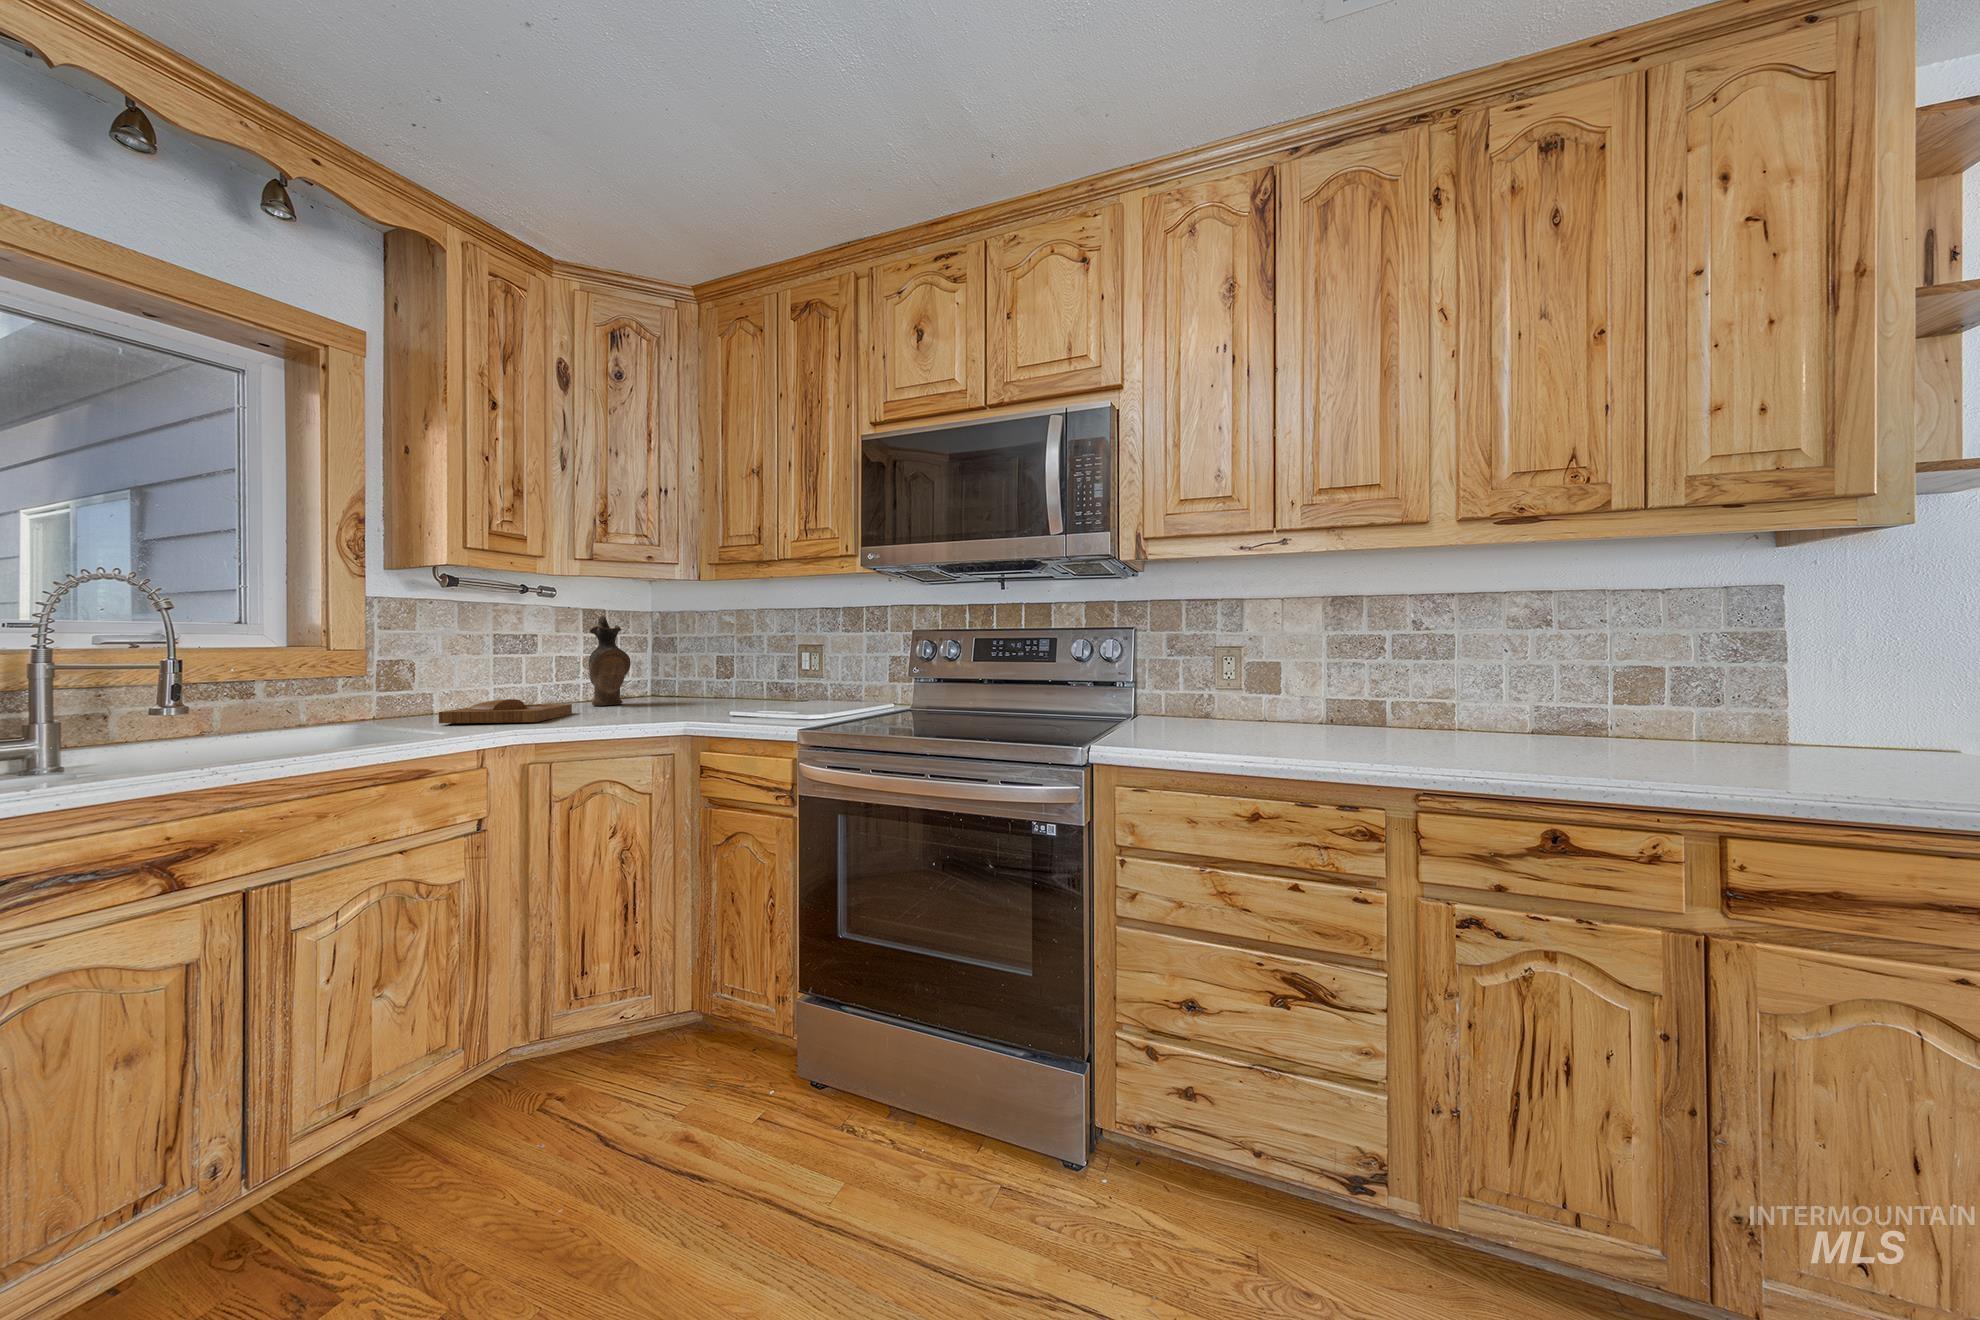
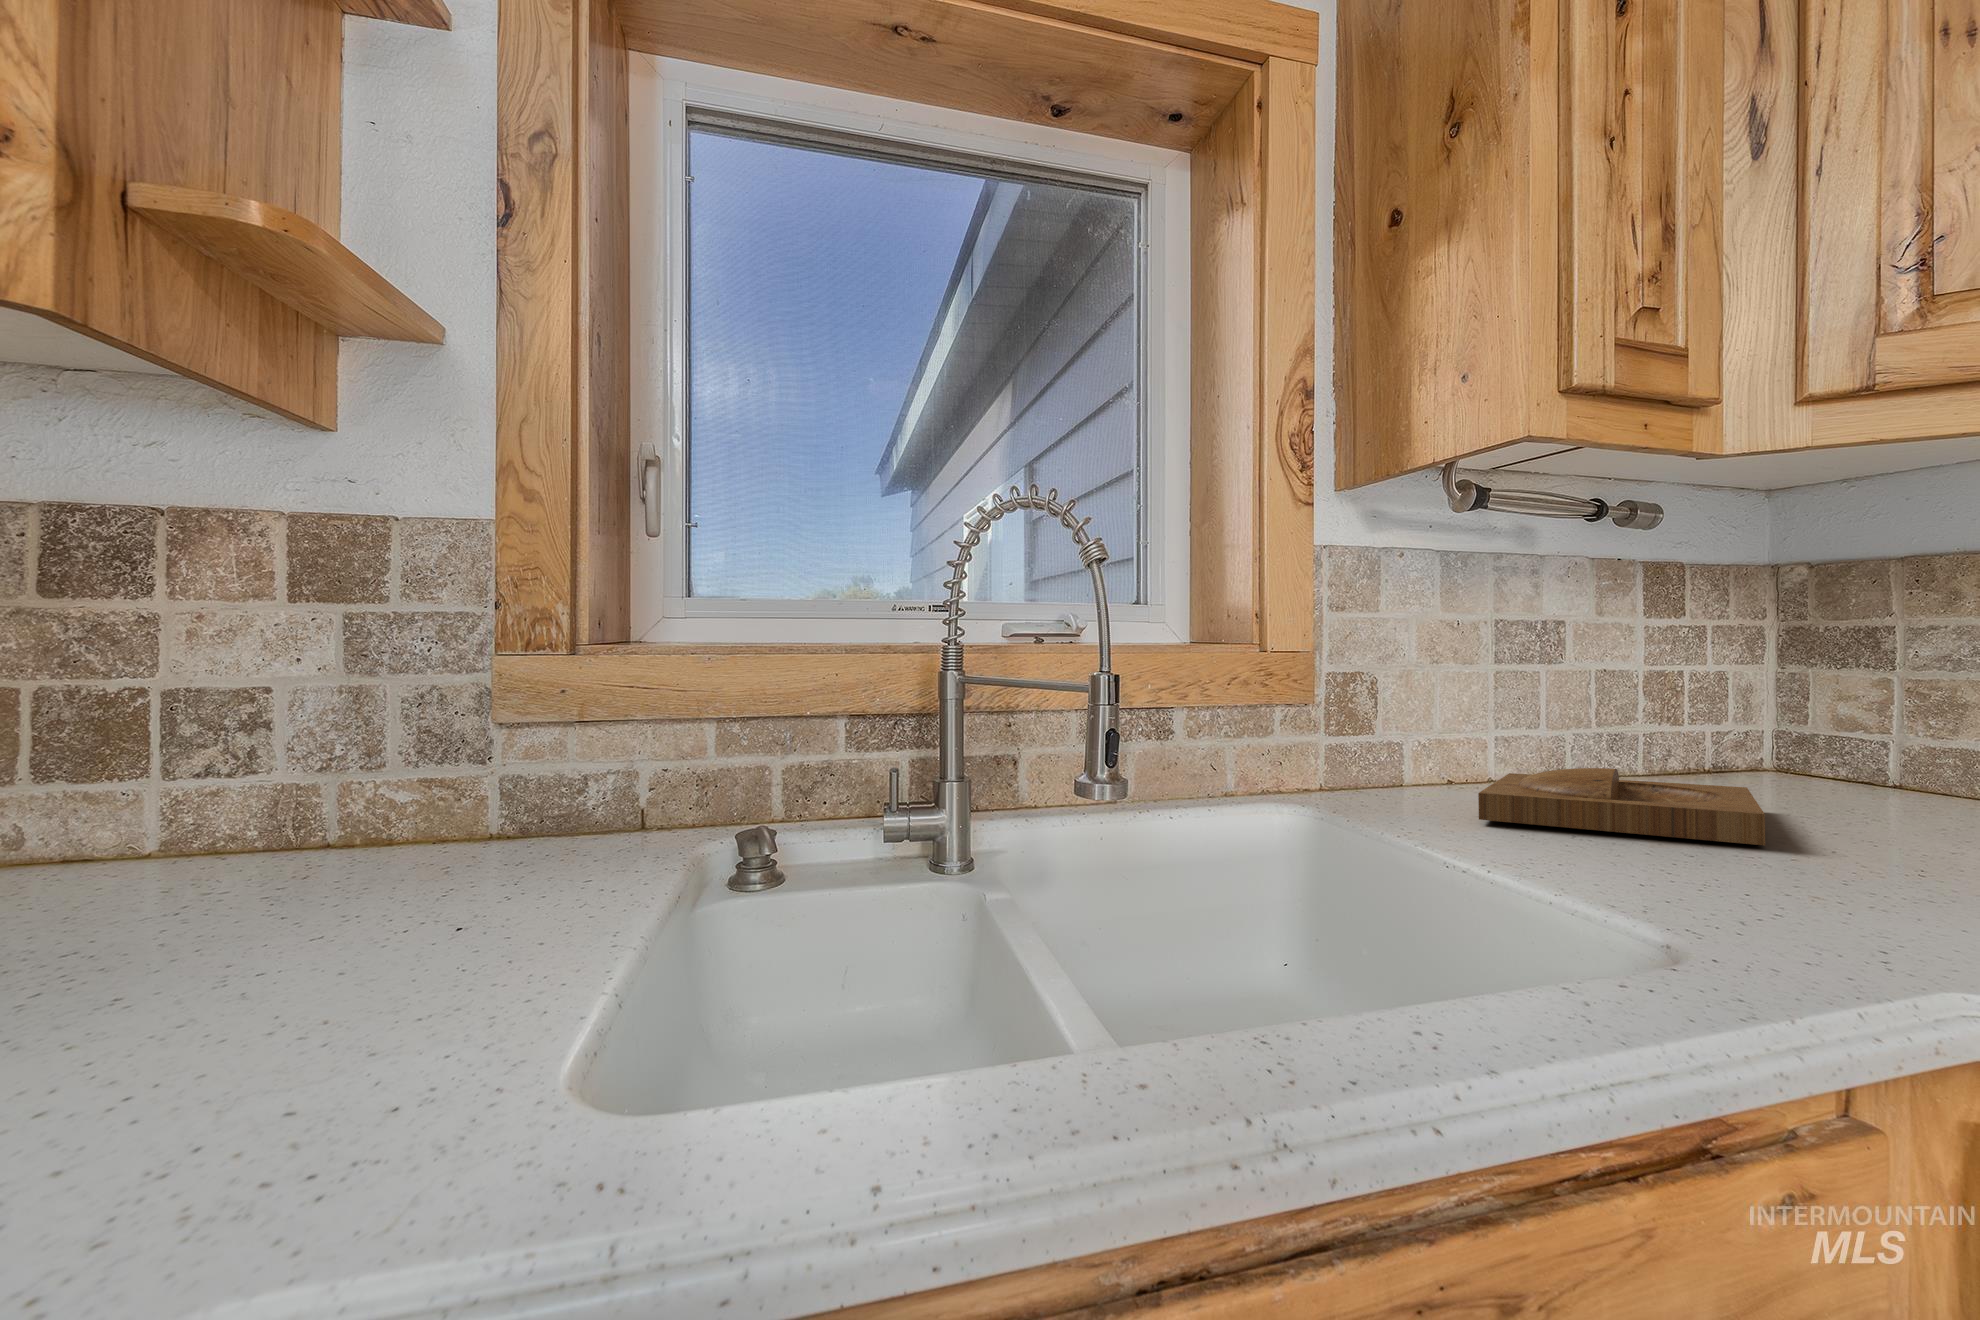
ceramic pitcher: present [589,616,631,705] -> none [1710,577,1836,787]

